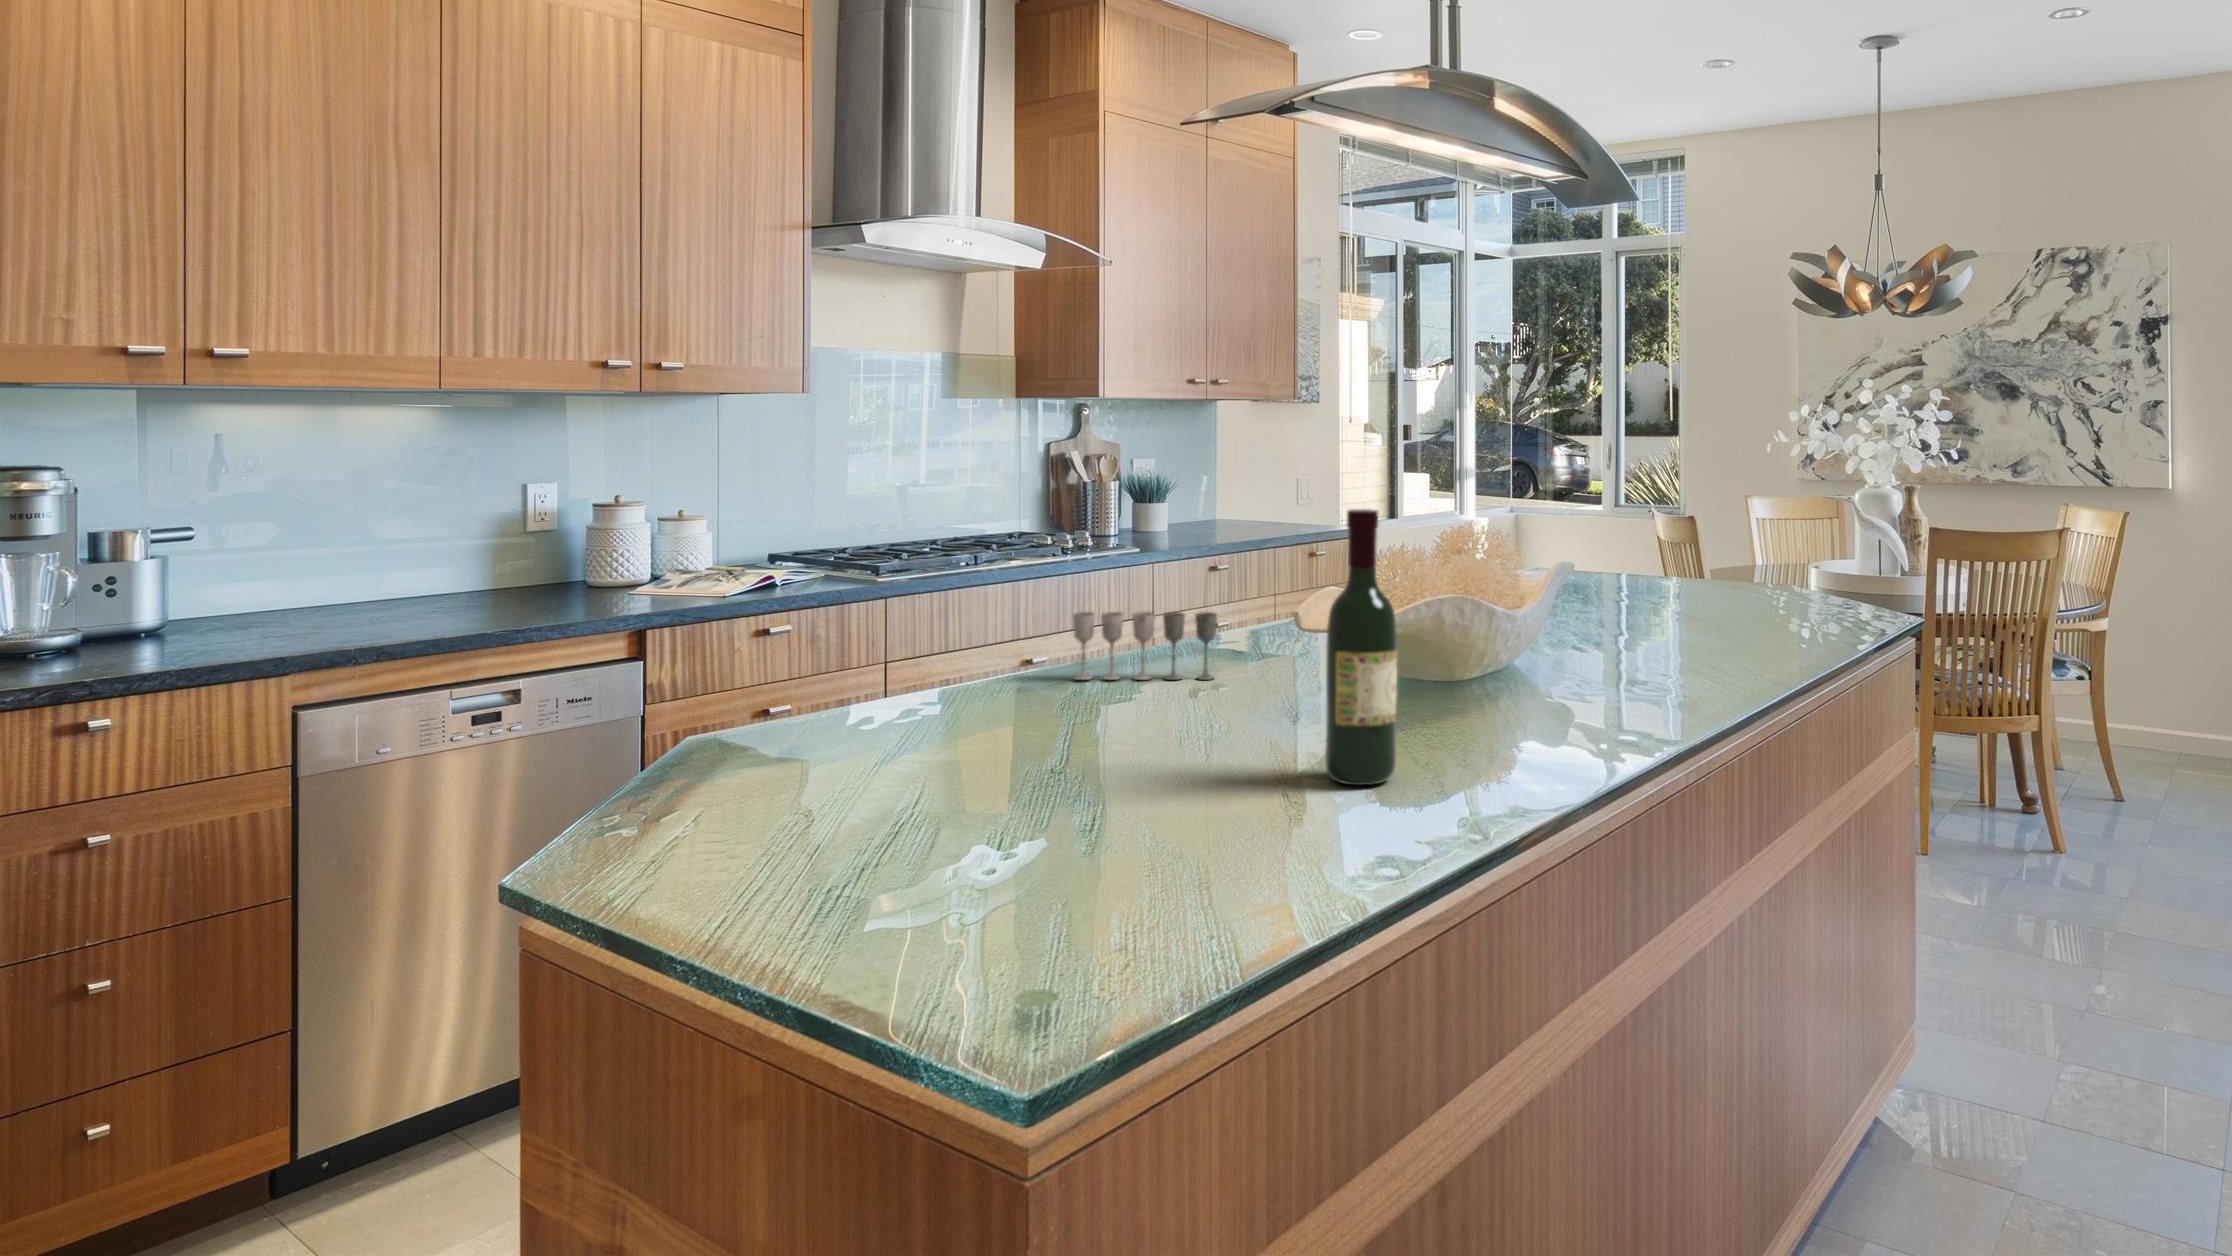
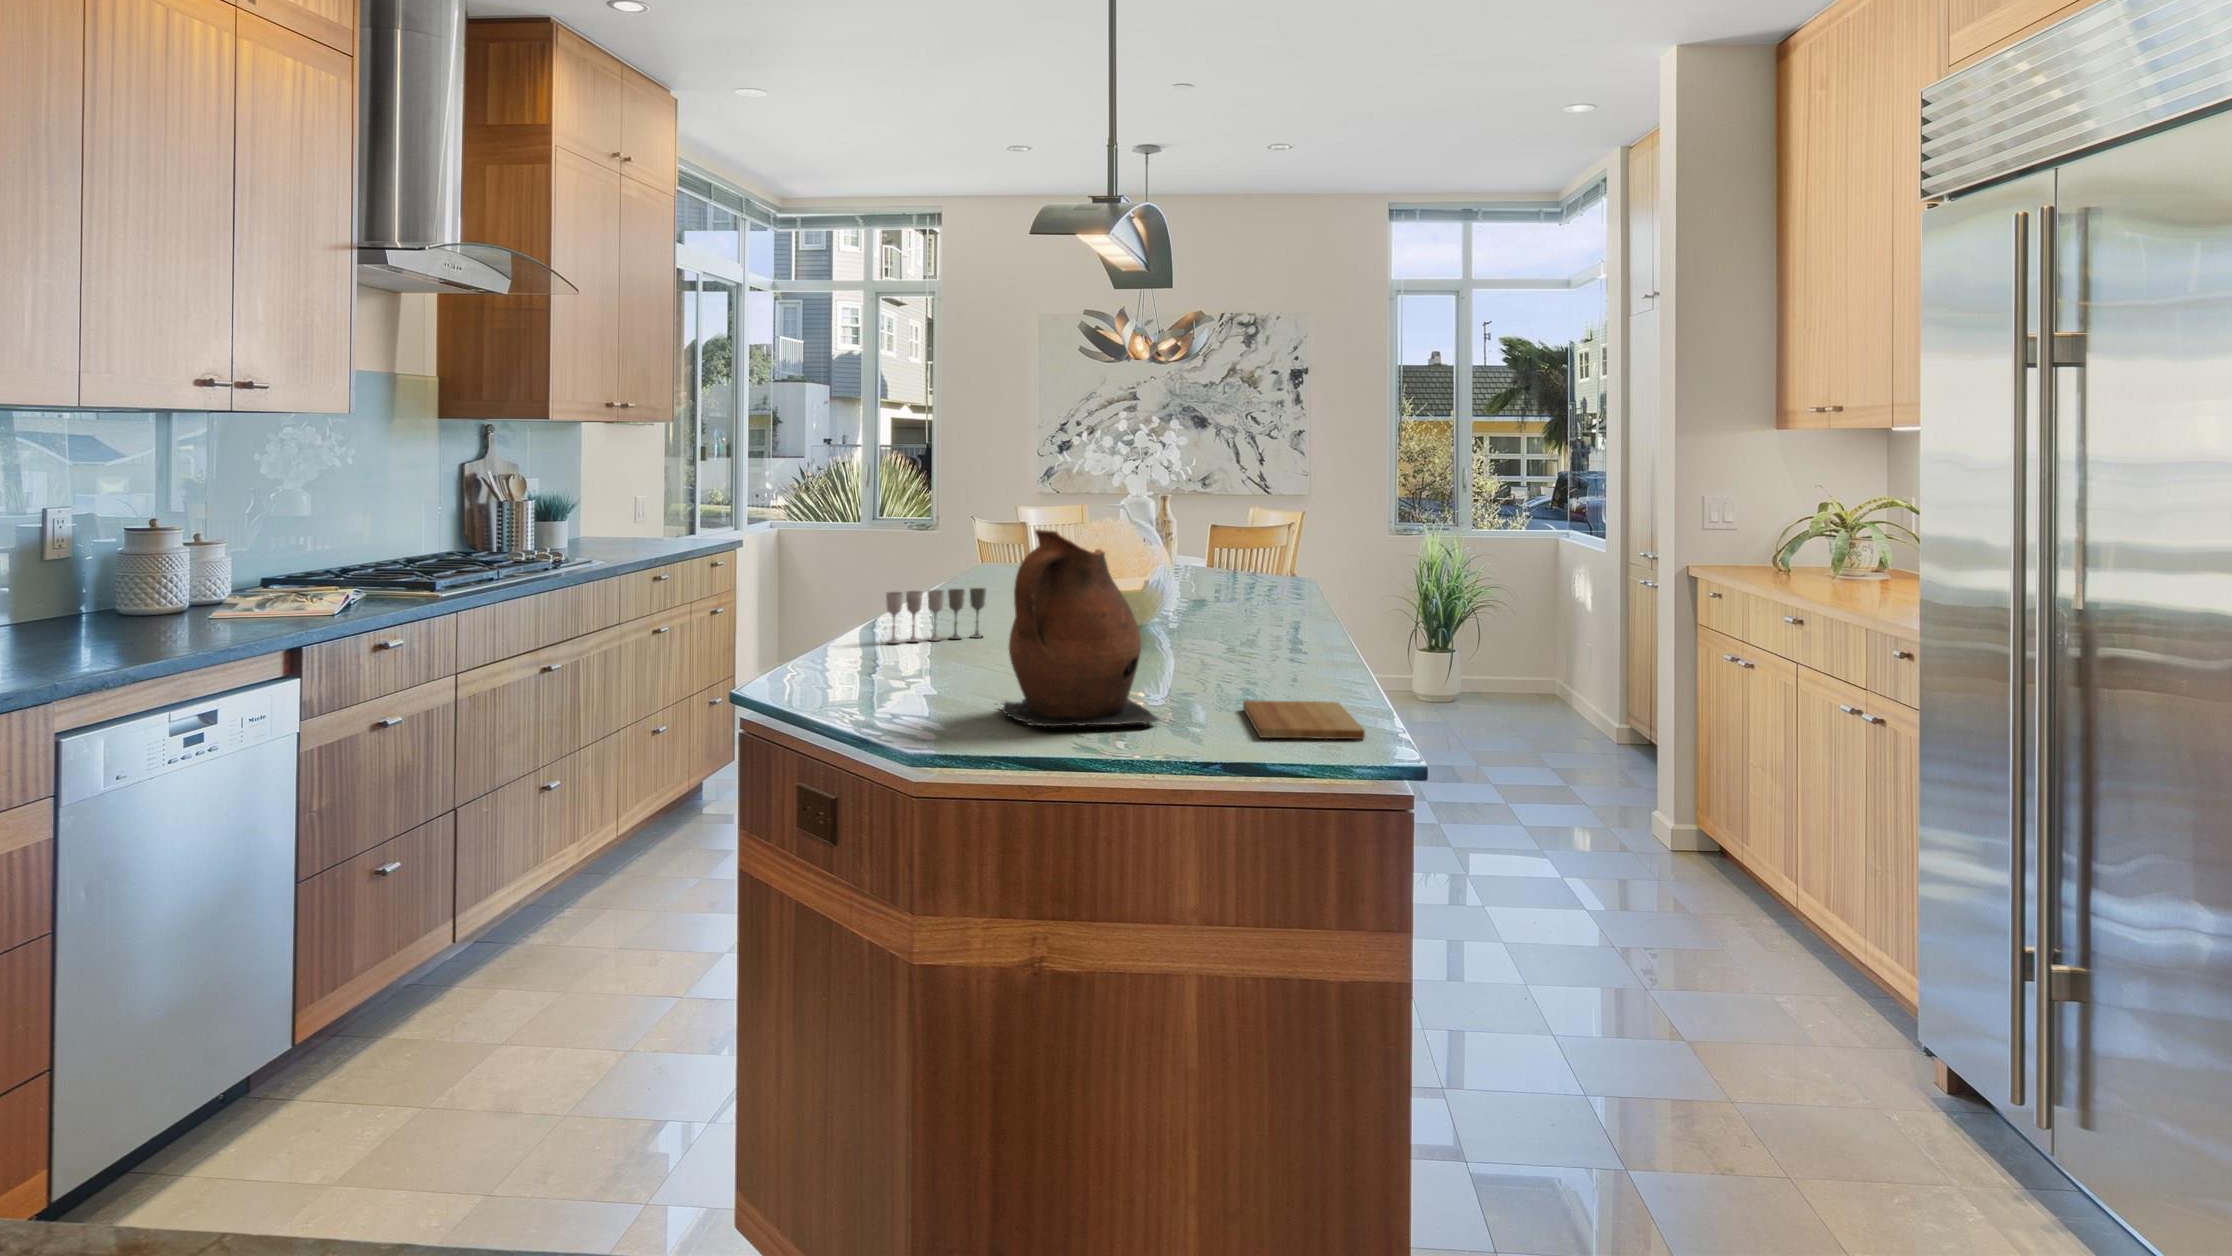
wine bottle: present [1325,509,1397,785] -> none [1213,502,1258,673]
ceramic pitcher: none [760,548,1050,882] -> present [1001,530,1159,726]
cutting board: none [1000,849,1298,976] -> present [1243,700,1365,739]

